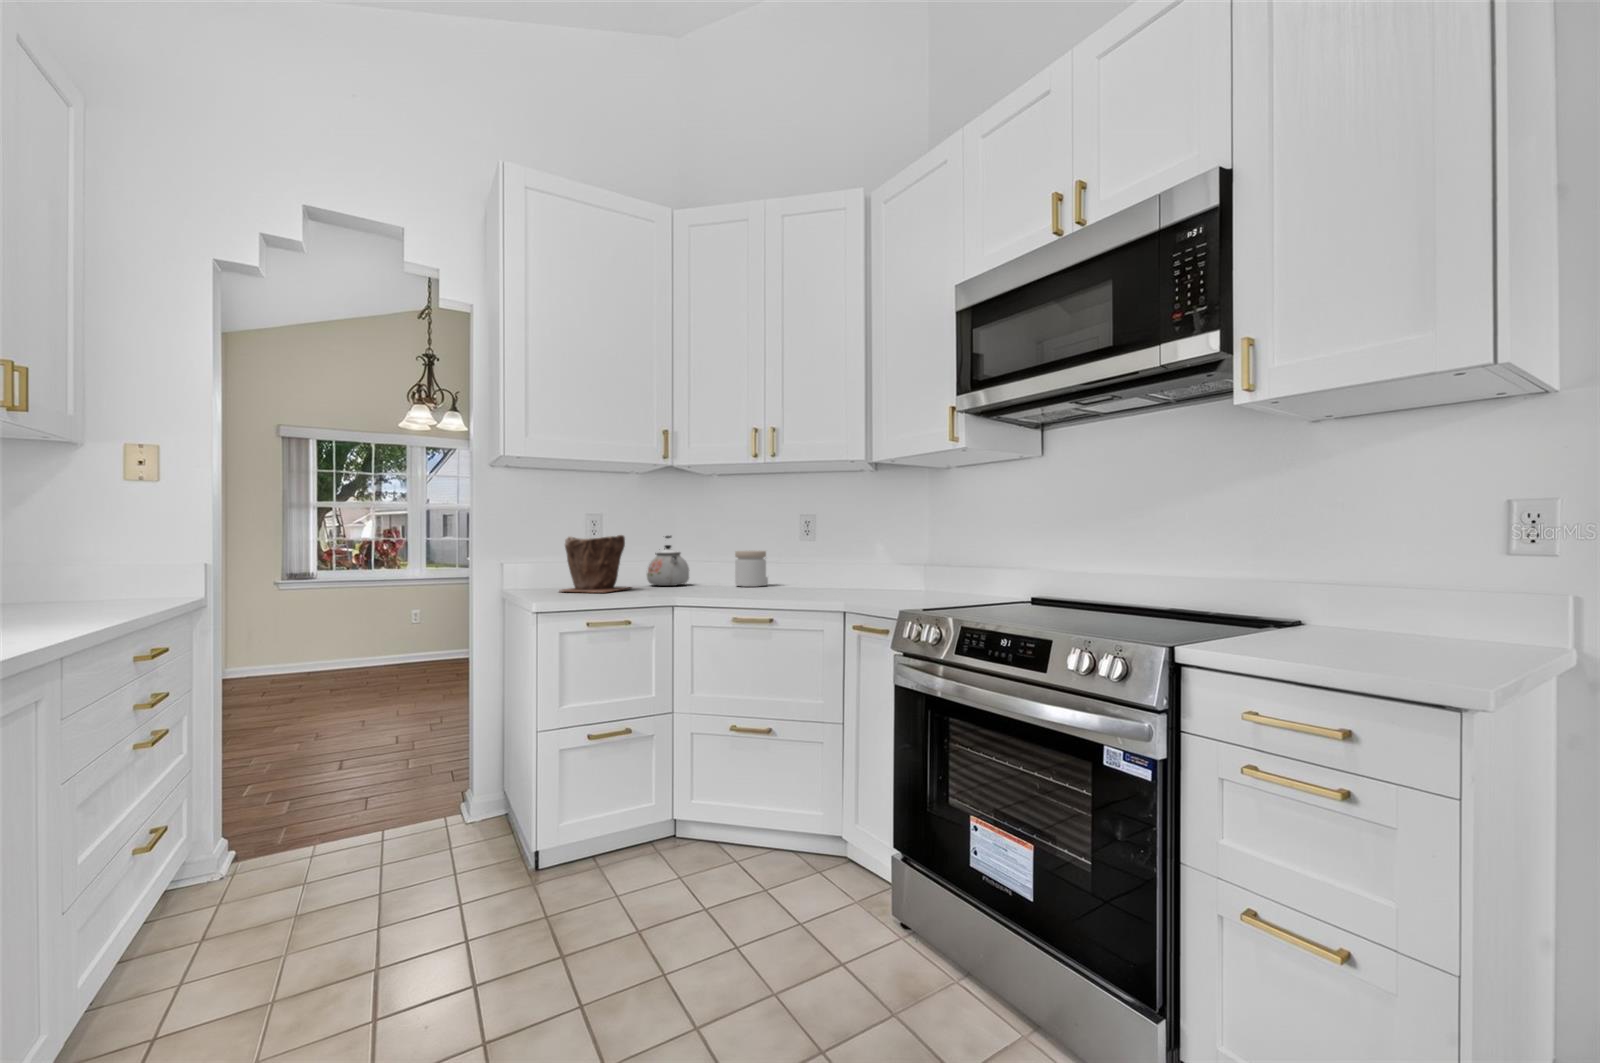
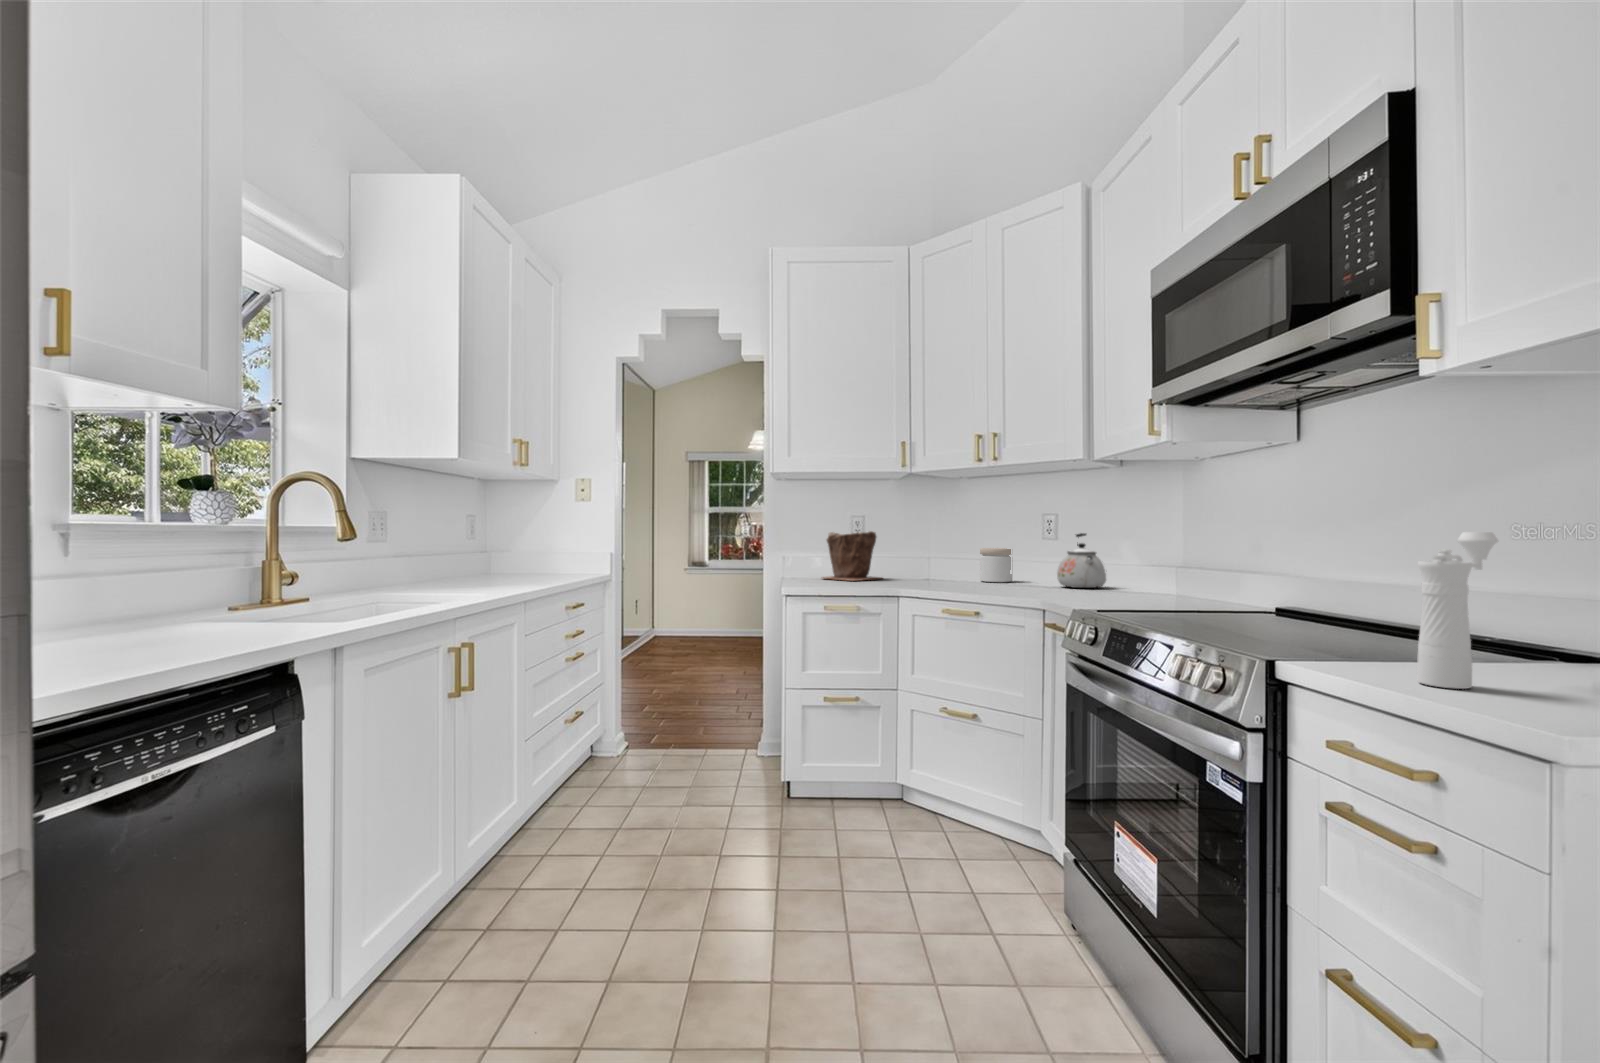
pepper mill: none [1293,532,1334,659] -> present [1417,532,1498,689]
kettle: present [647,536,689,586] -> present [1057,533,1106,588]

